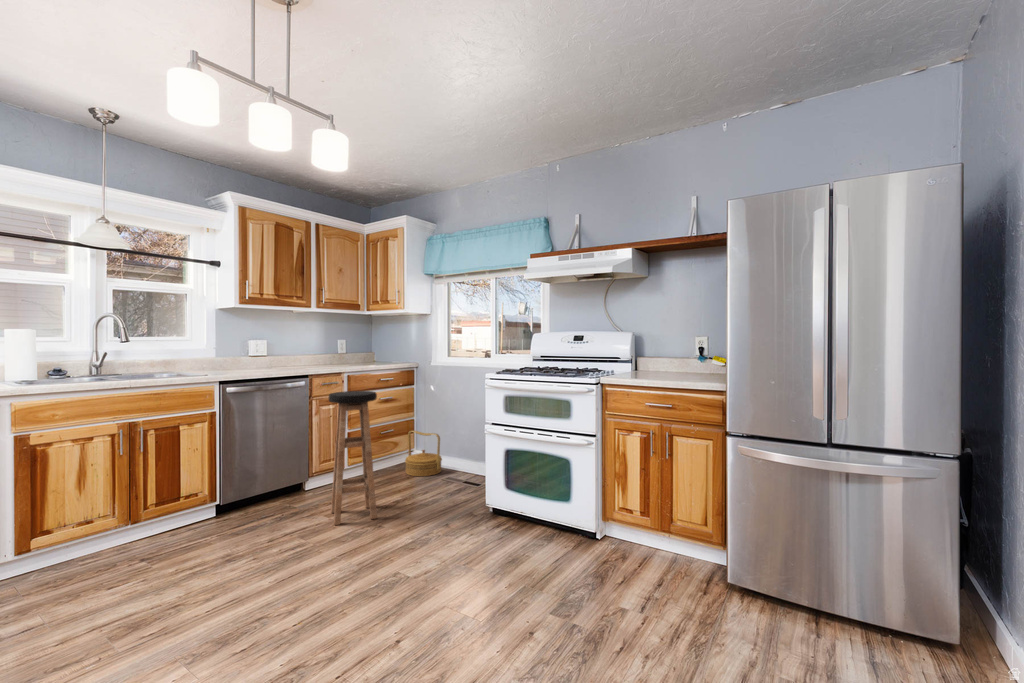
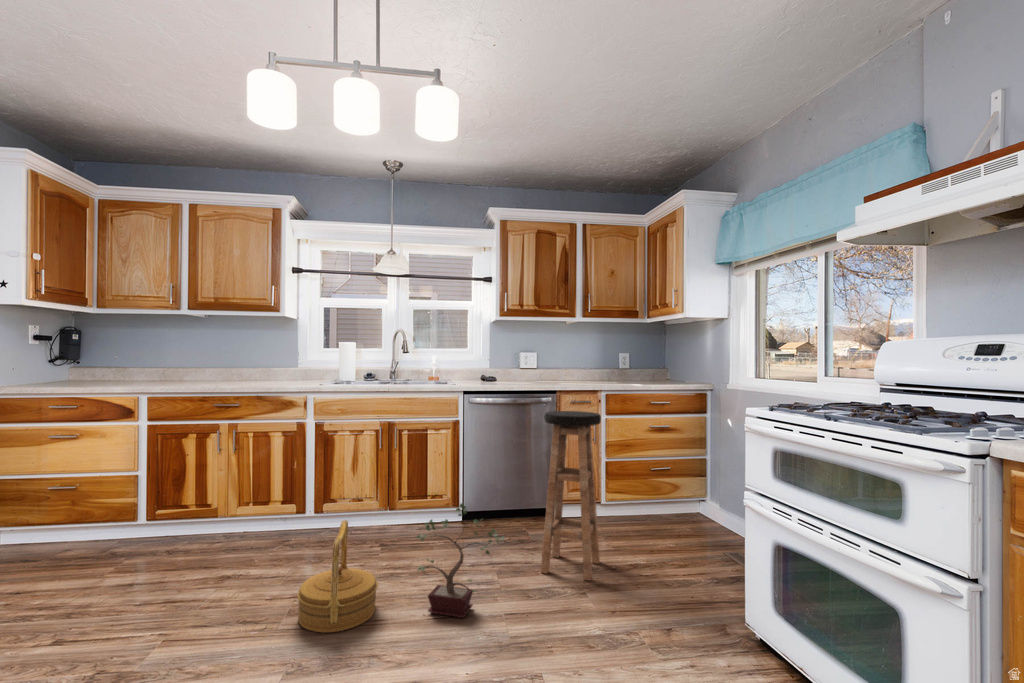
basket: present [405,431,442,476] -> present [297,520,378,633]
potted plant: none [253,478,347,579] -> present [417,503,504,618]

